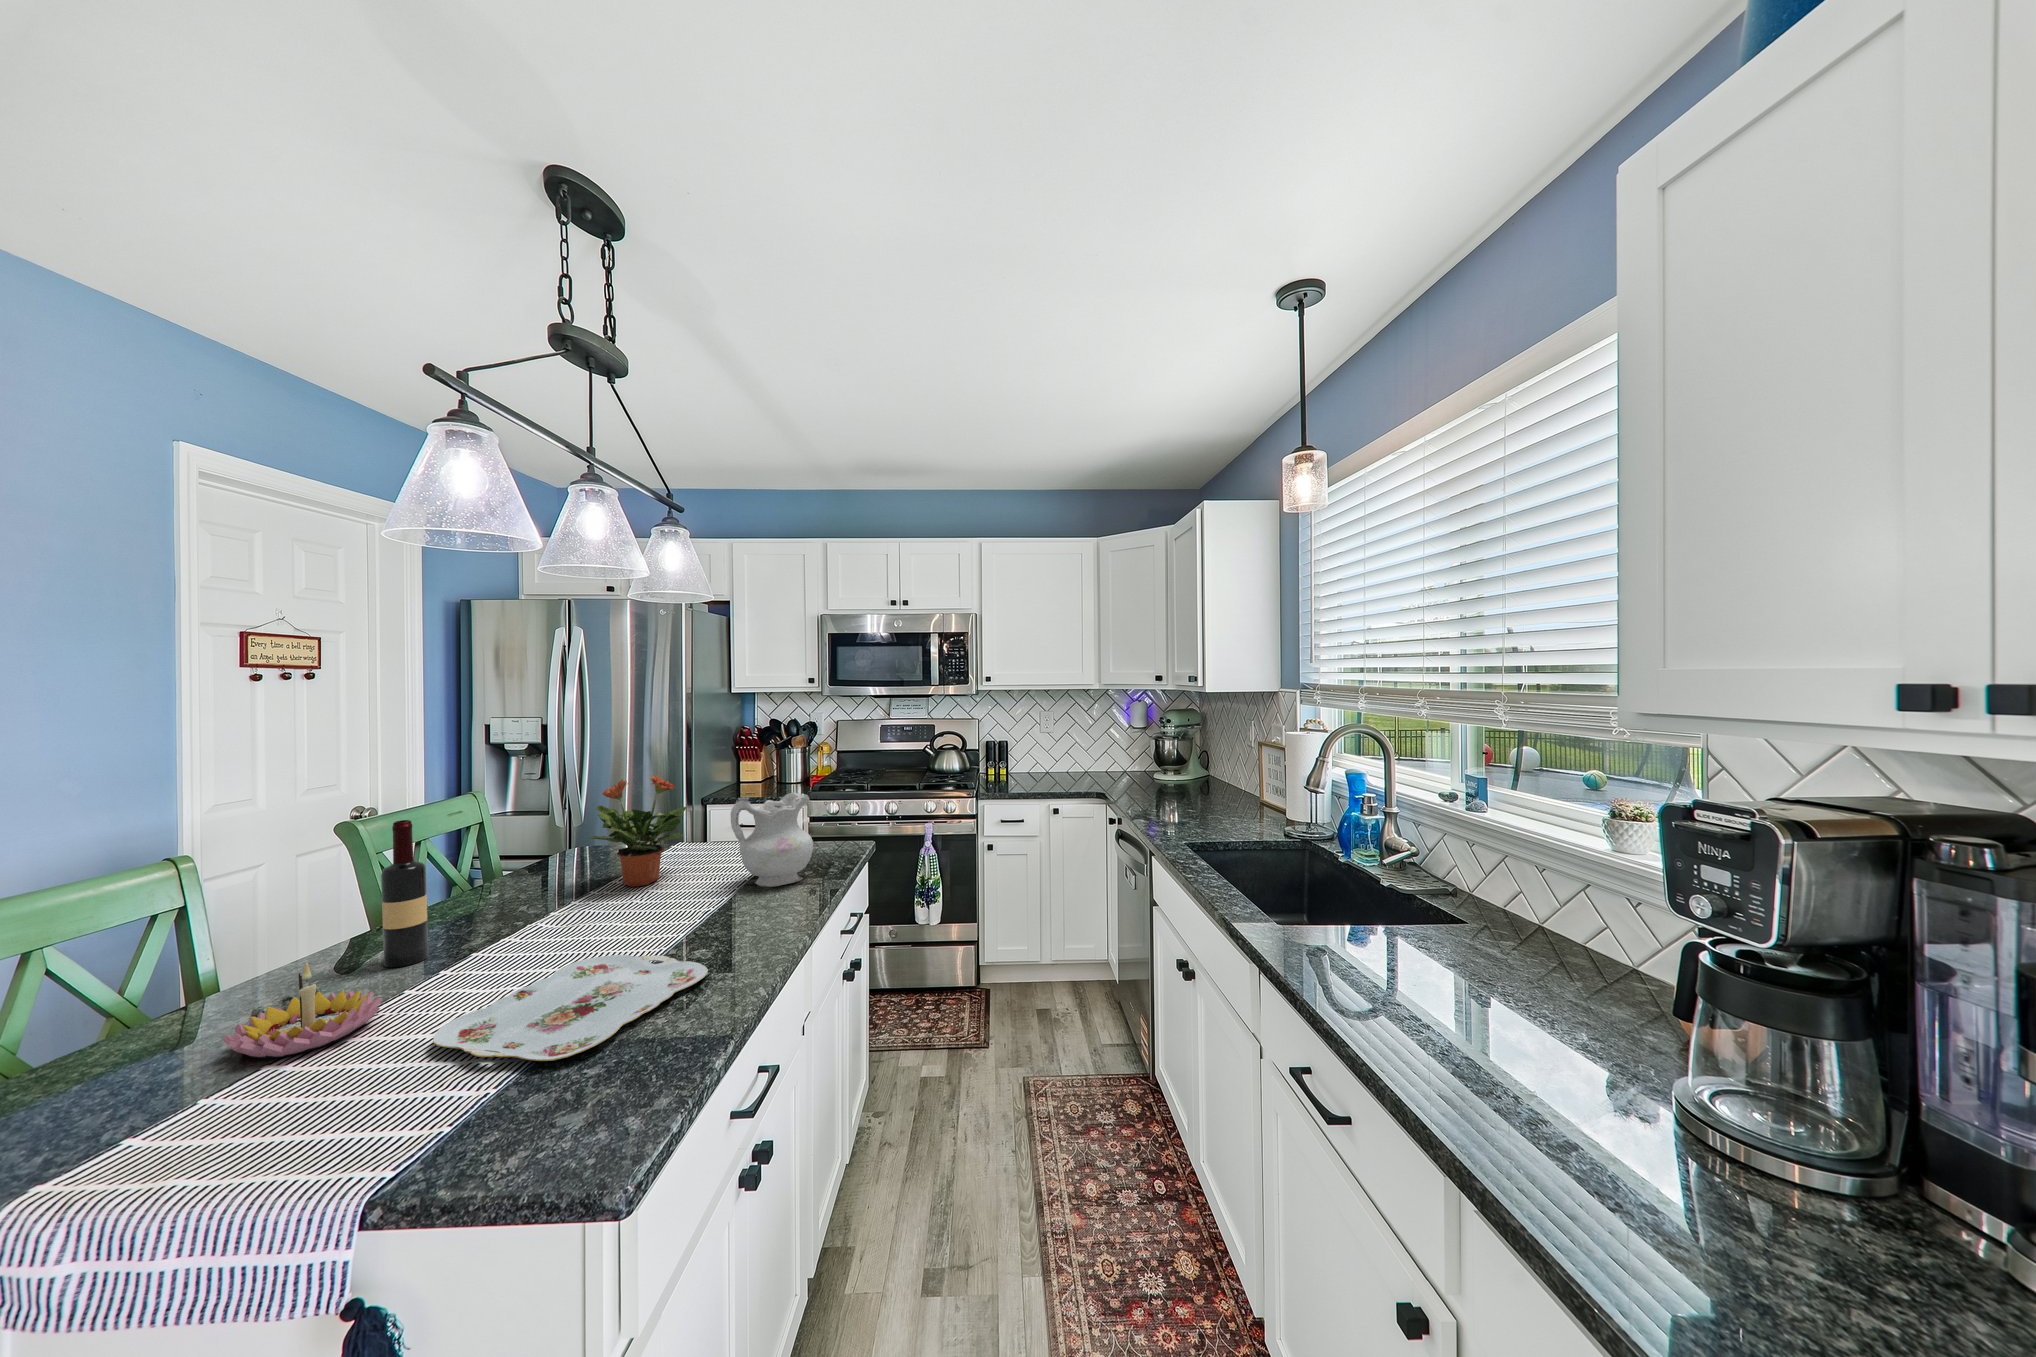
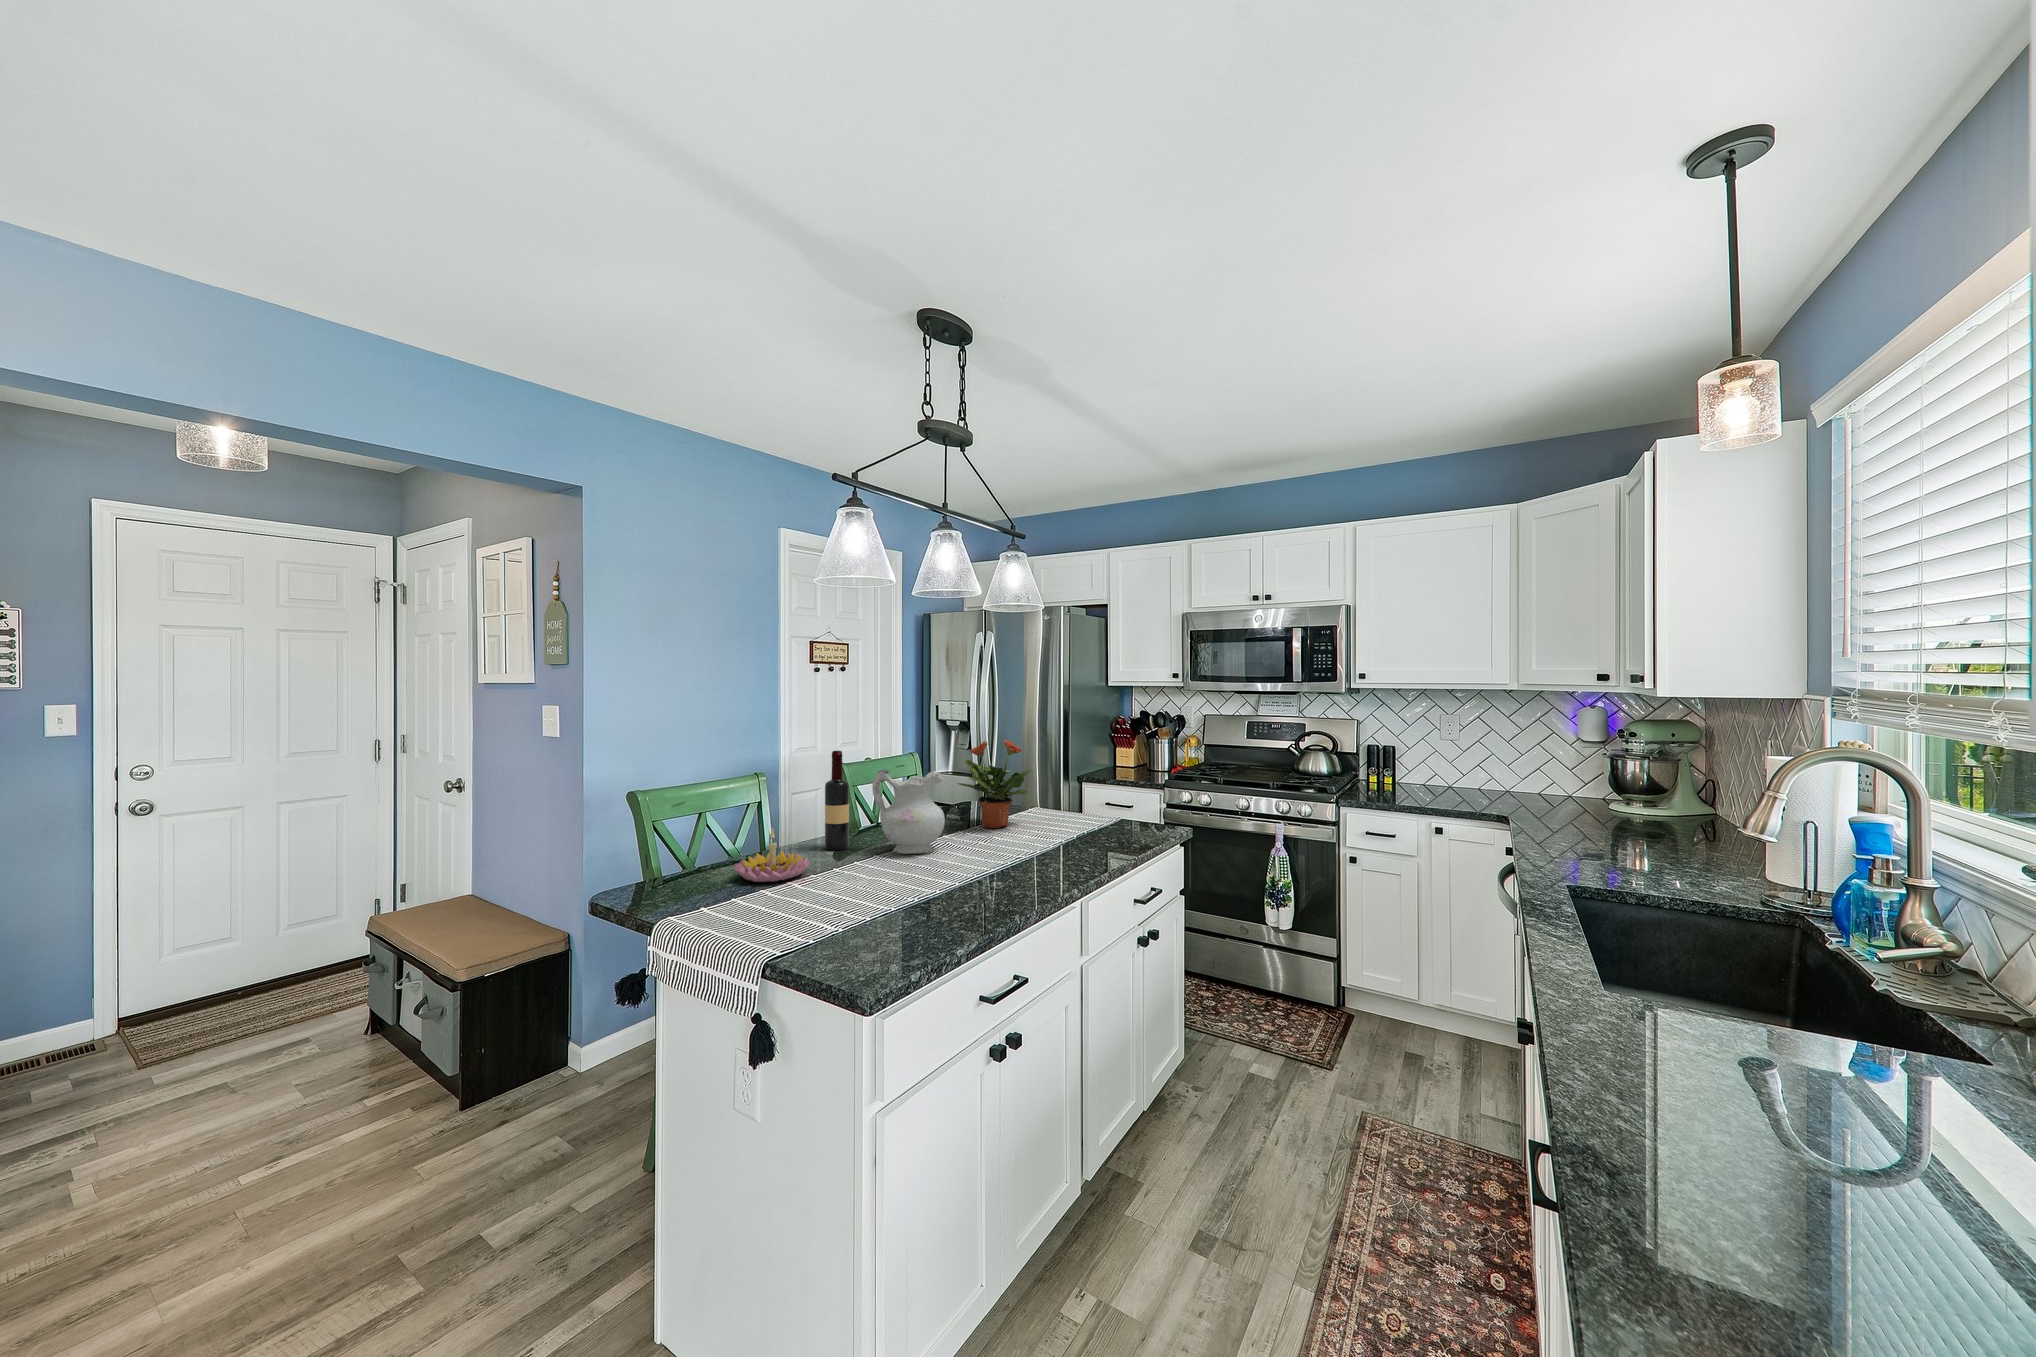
ceramic pitcher: present [730,793,813,887] -> present [872,769,945,854]
serving tray: present [433,955,708,1061] -> none [822,865,998,915]

